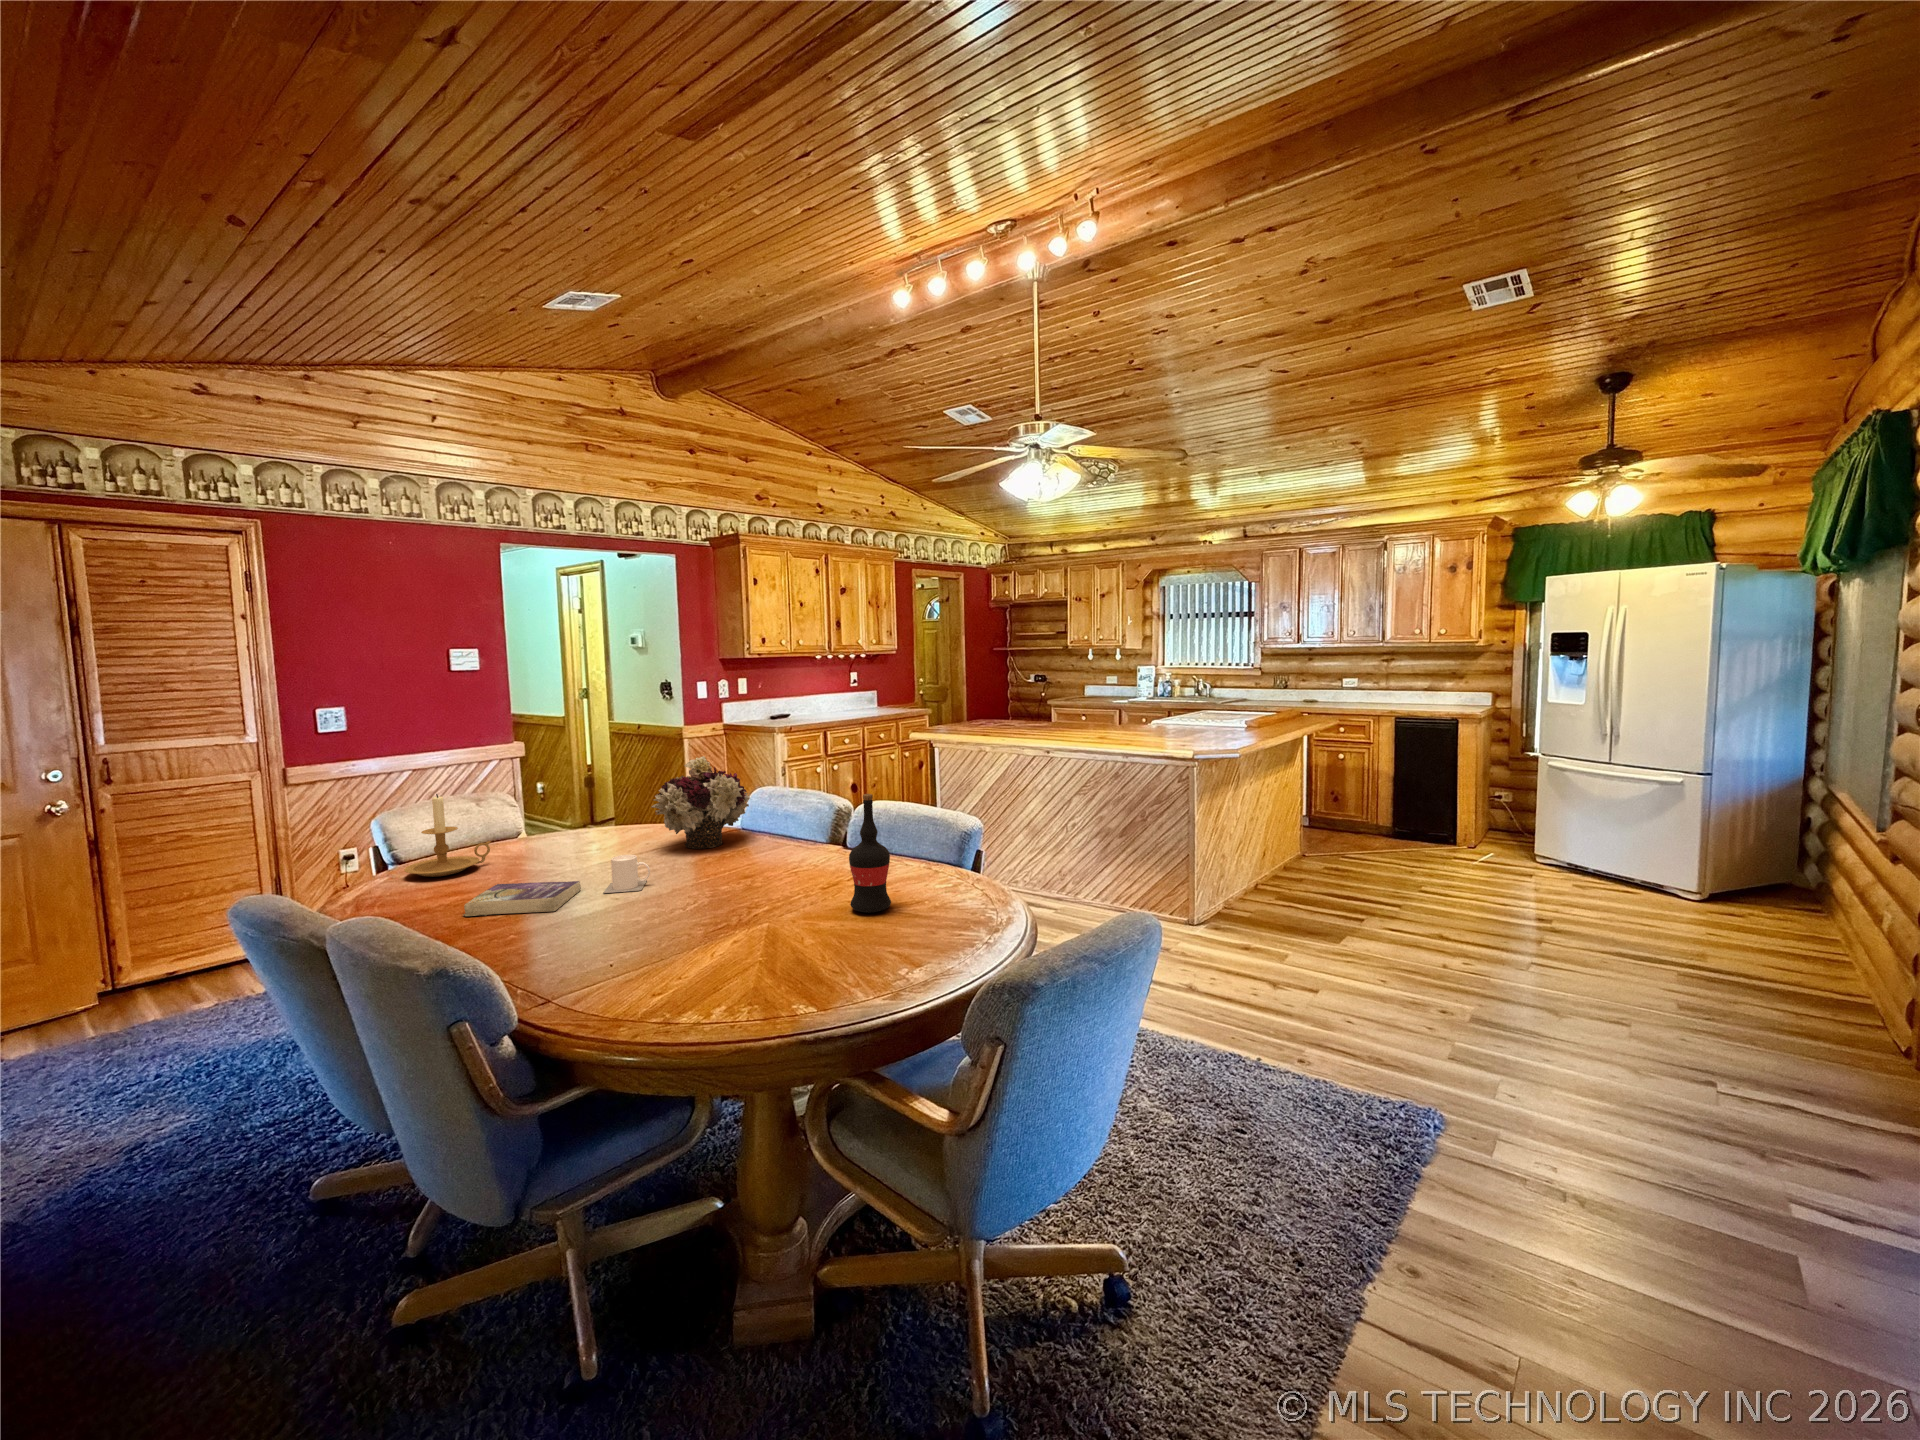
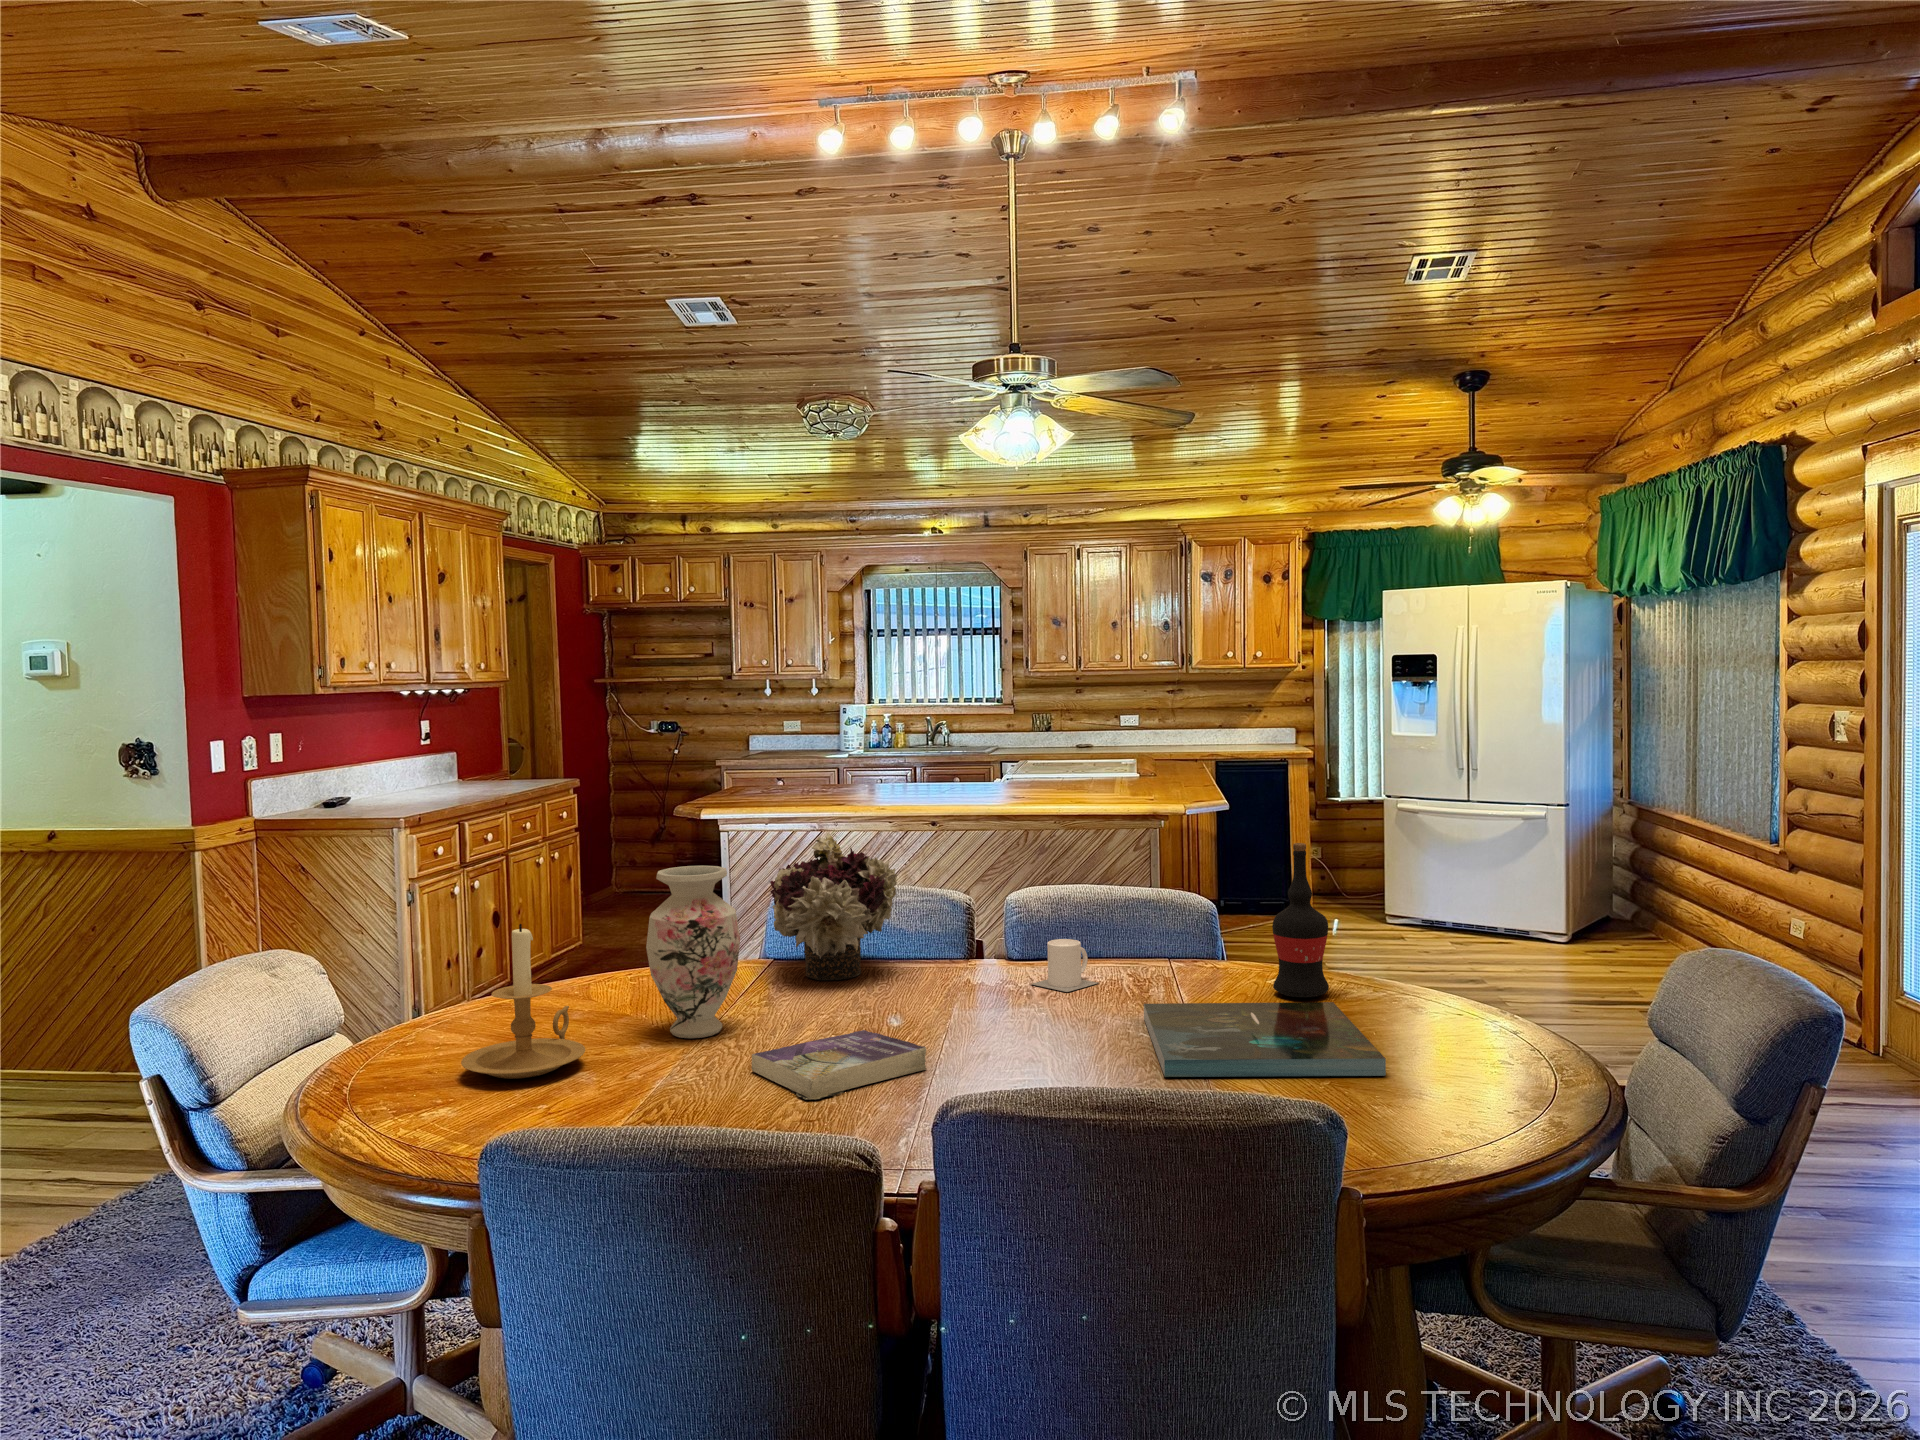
vase: none [518,770,579,870] -> present [646,866,740,1038]
mug: present [603,855,650,893] -> present [1032,939,1097,992]
board game: none [619,895,836,980] -> present [1144,1002,1386,1077]

